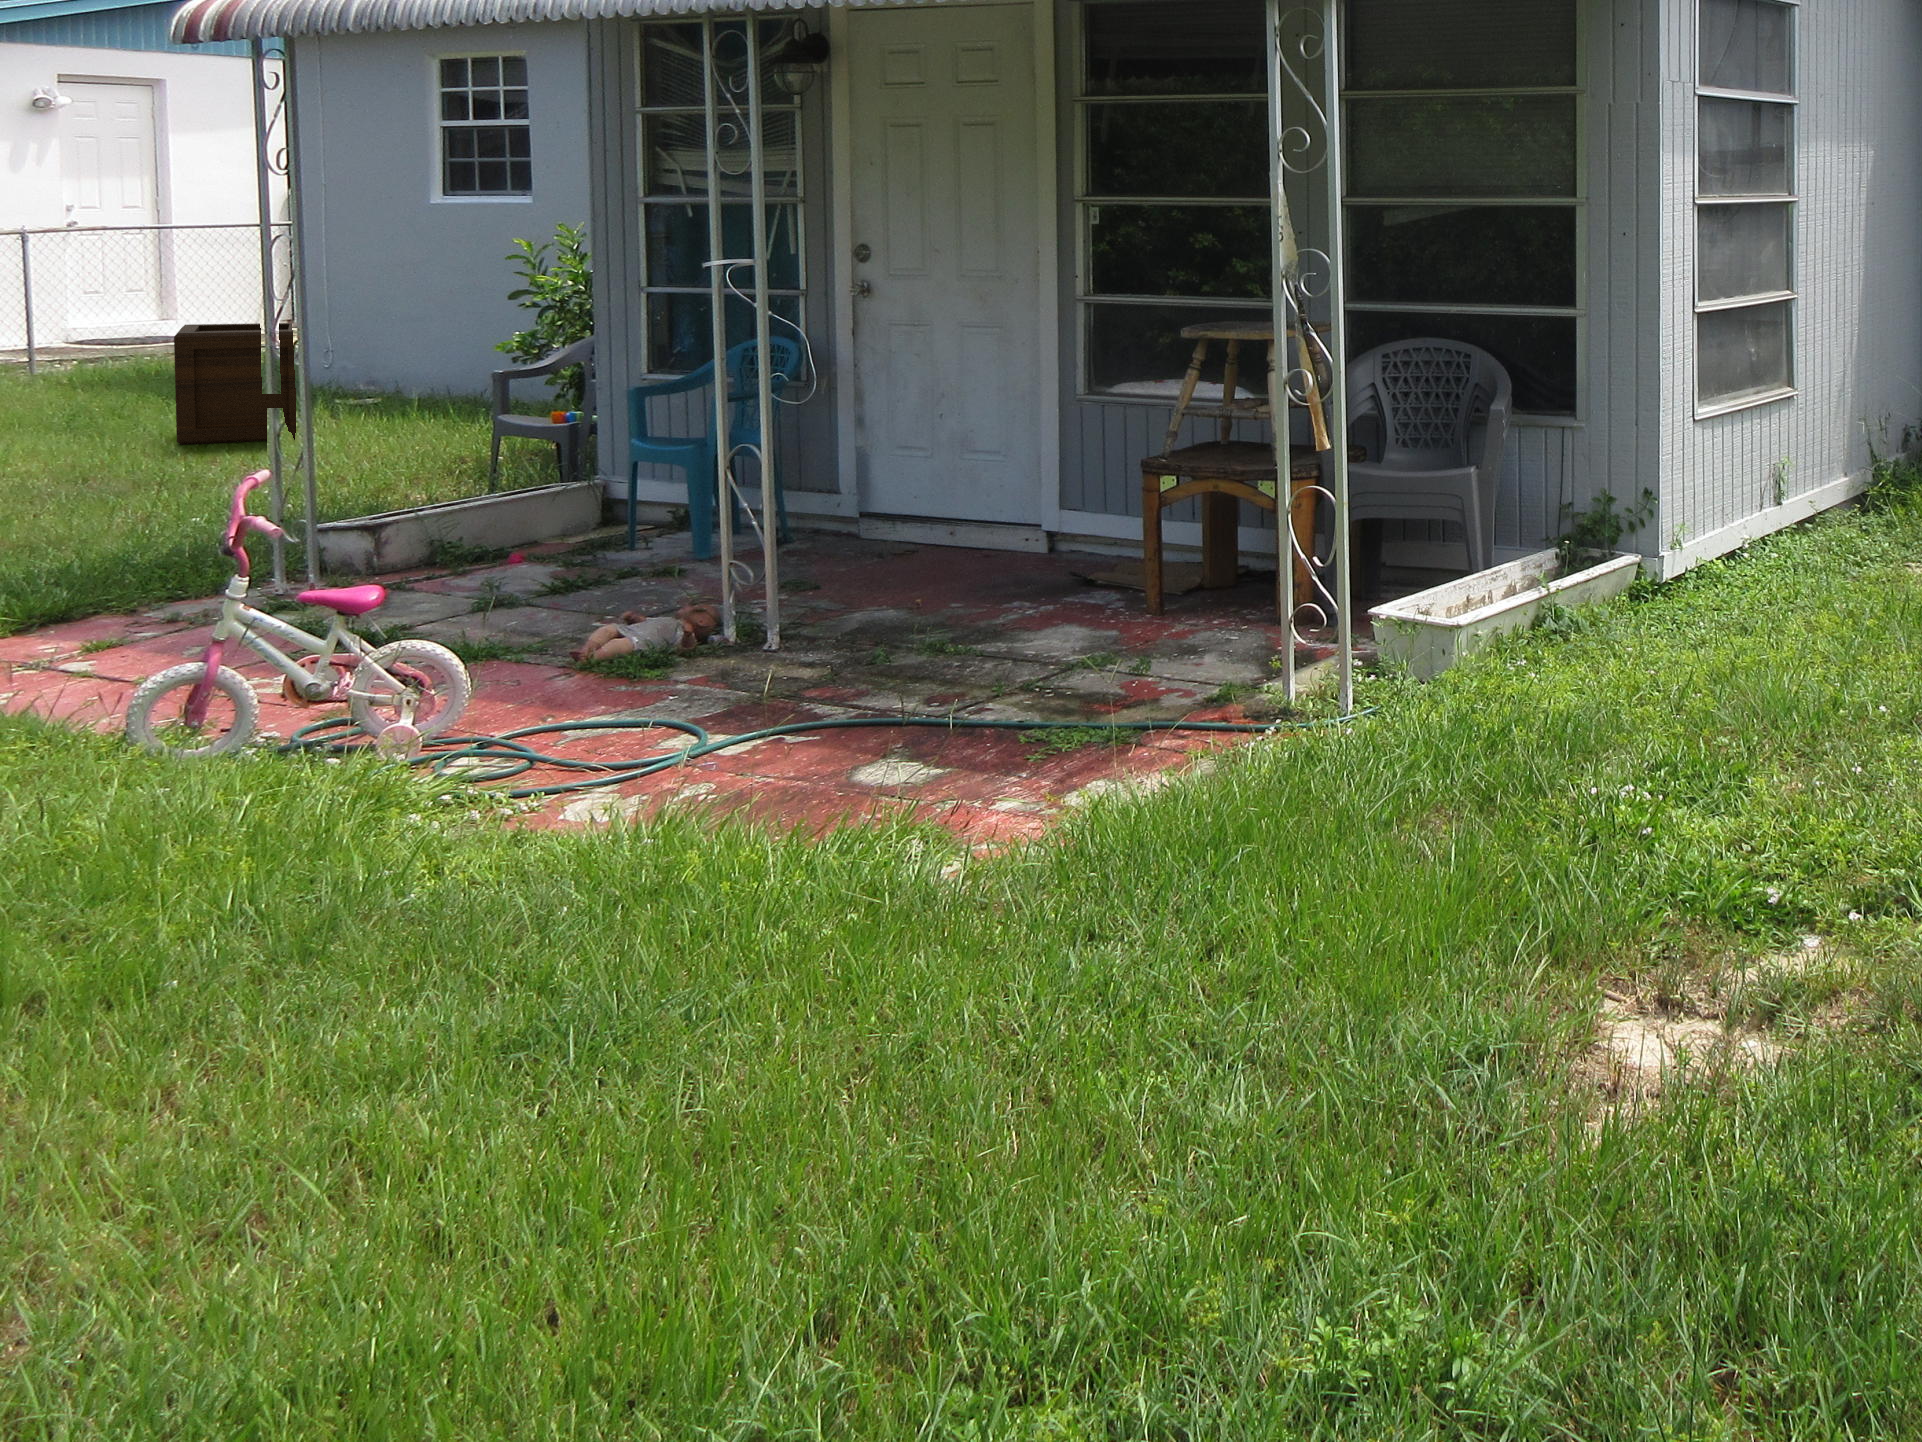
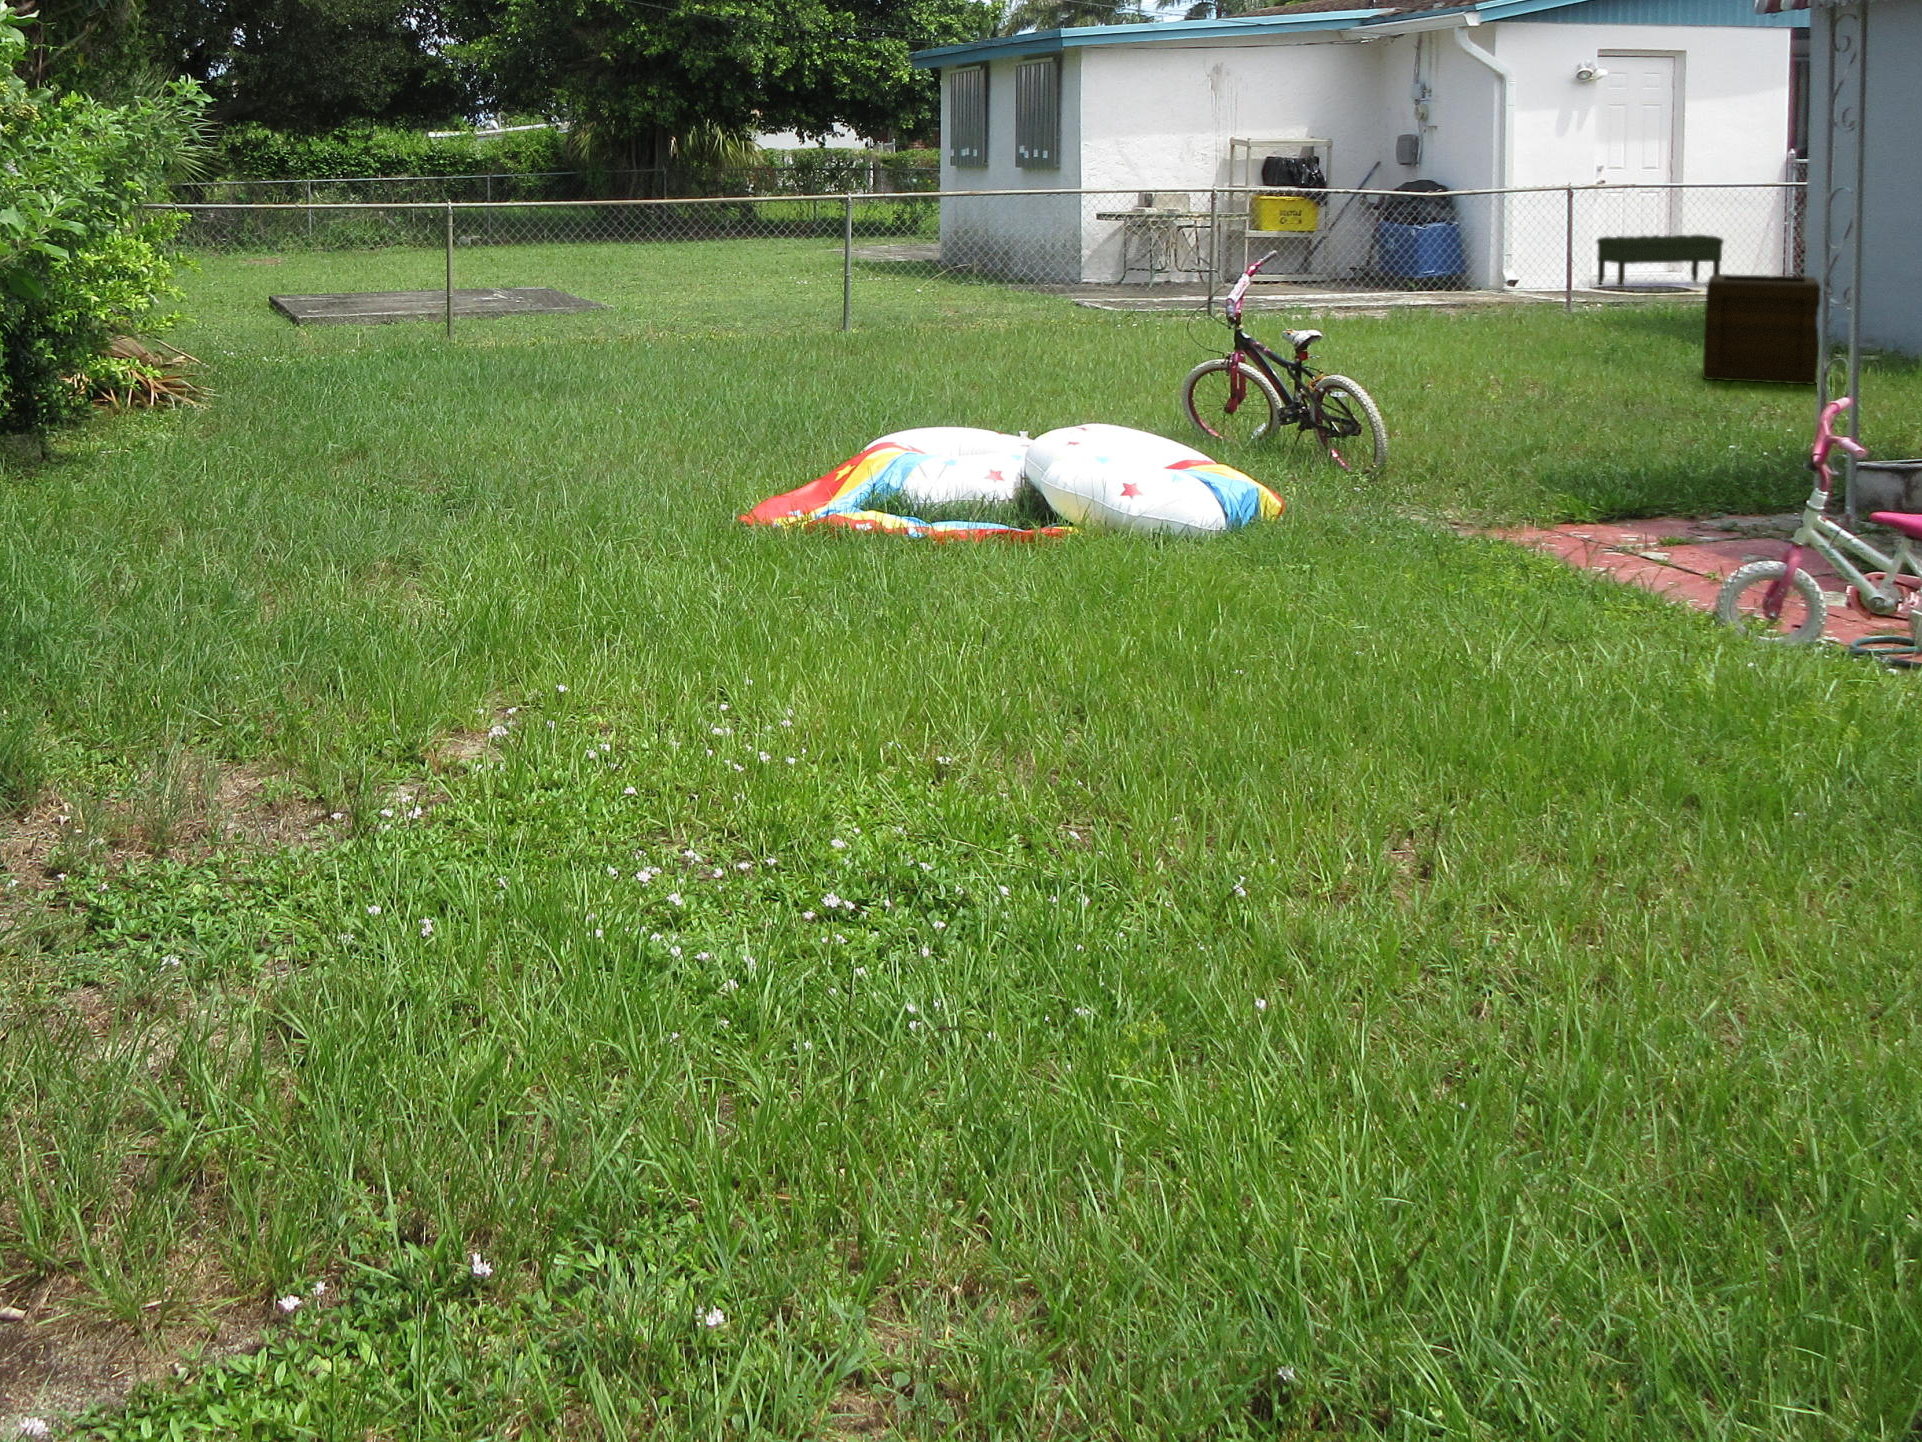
bench: none [68,280,224,344] -> present [1597,234,1724,287]

